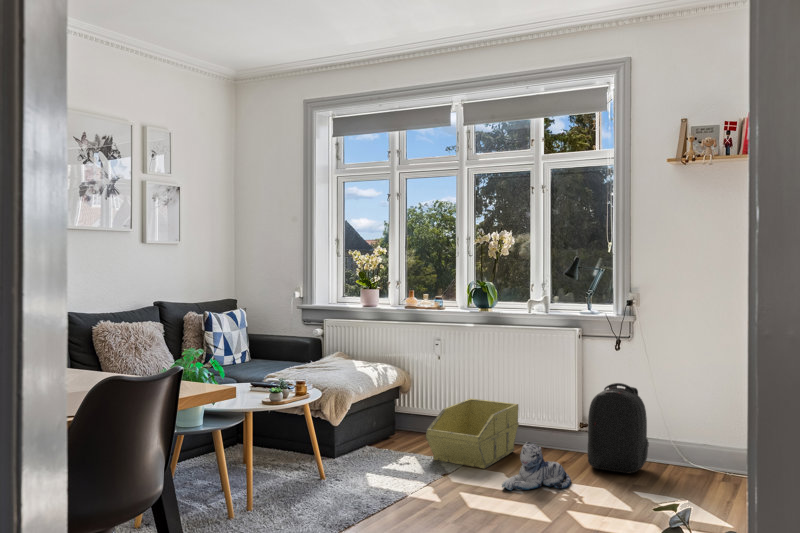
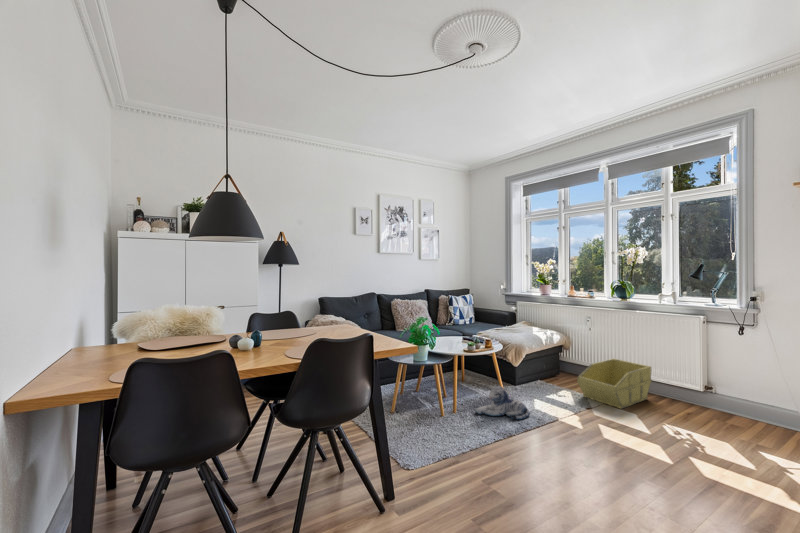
backpack: present [588,383,649,473] -> none [712,361,775,434]
plush toy: present [502,442,571,490] -> present [476,385,530,420]

